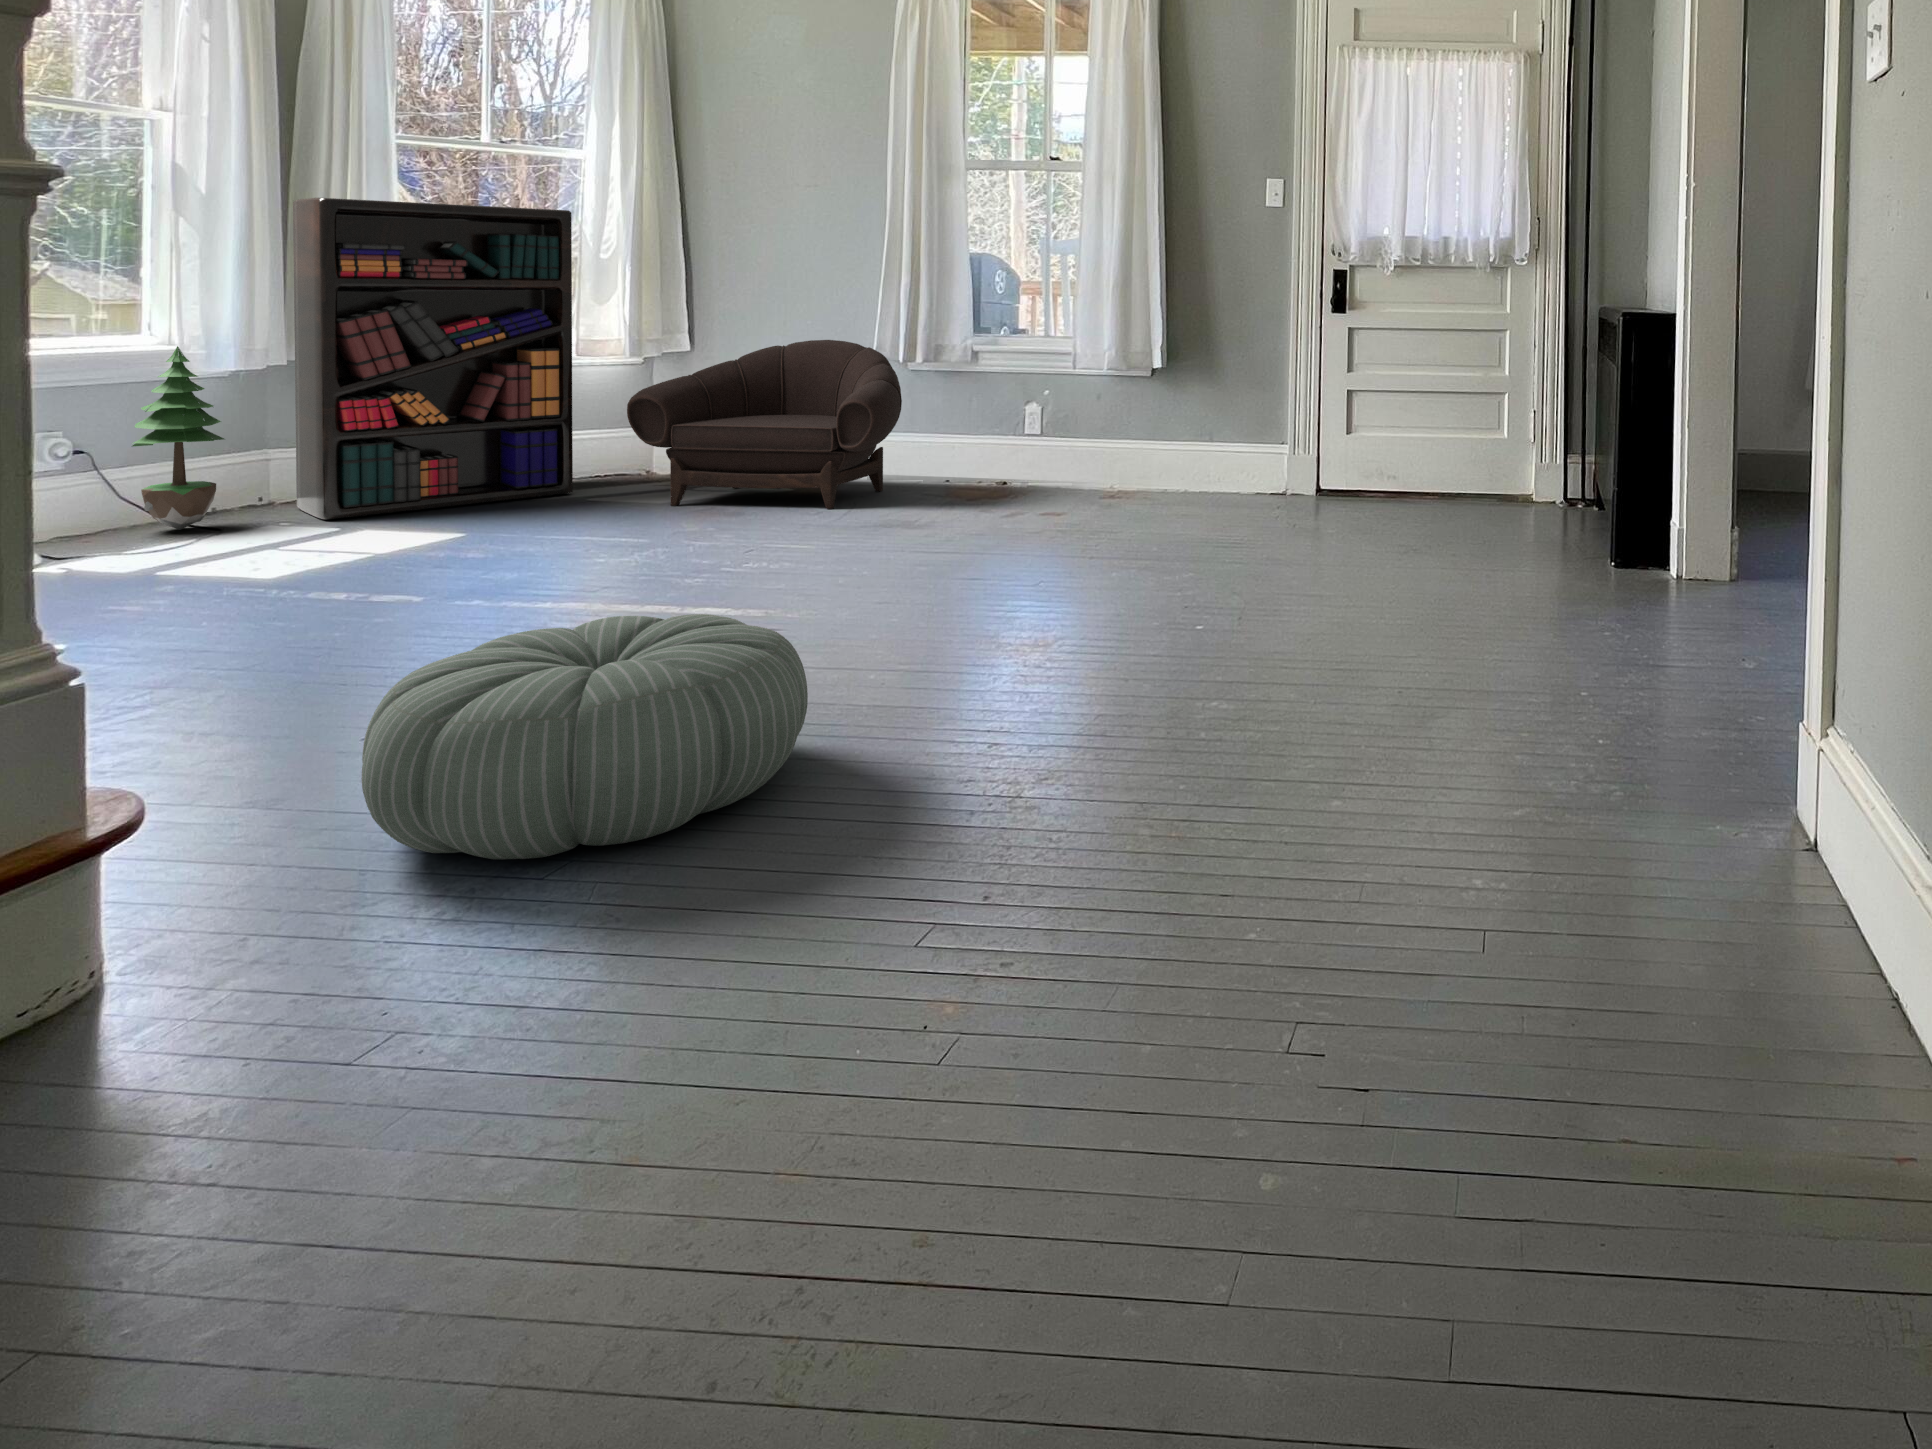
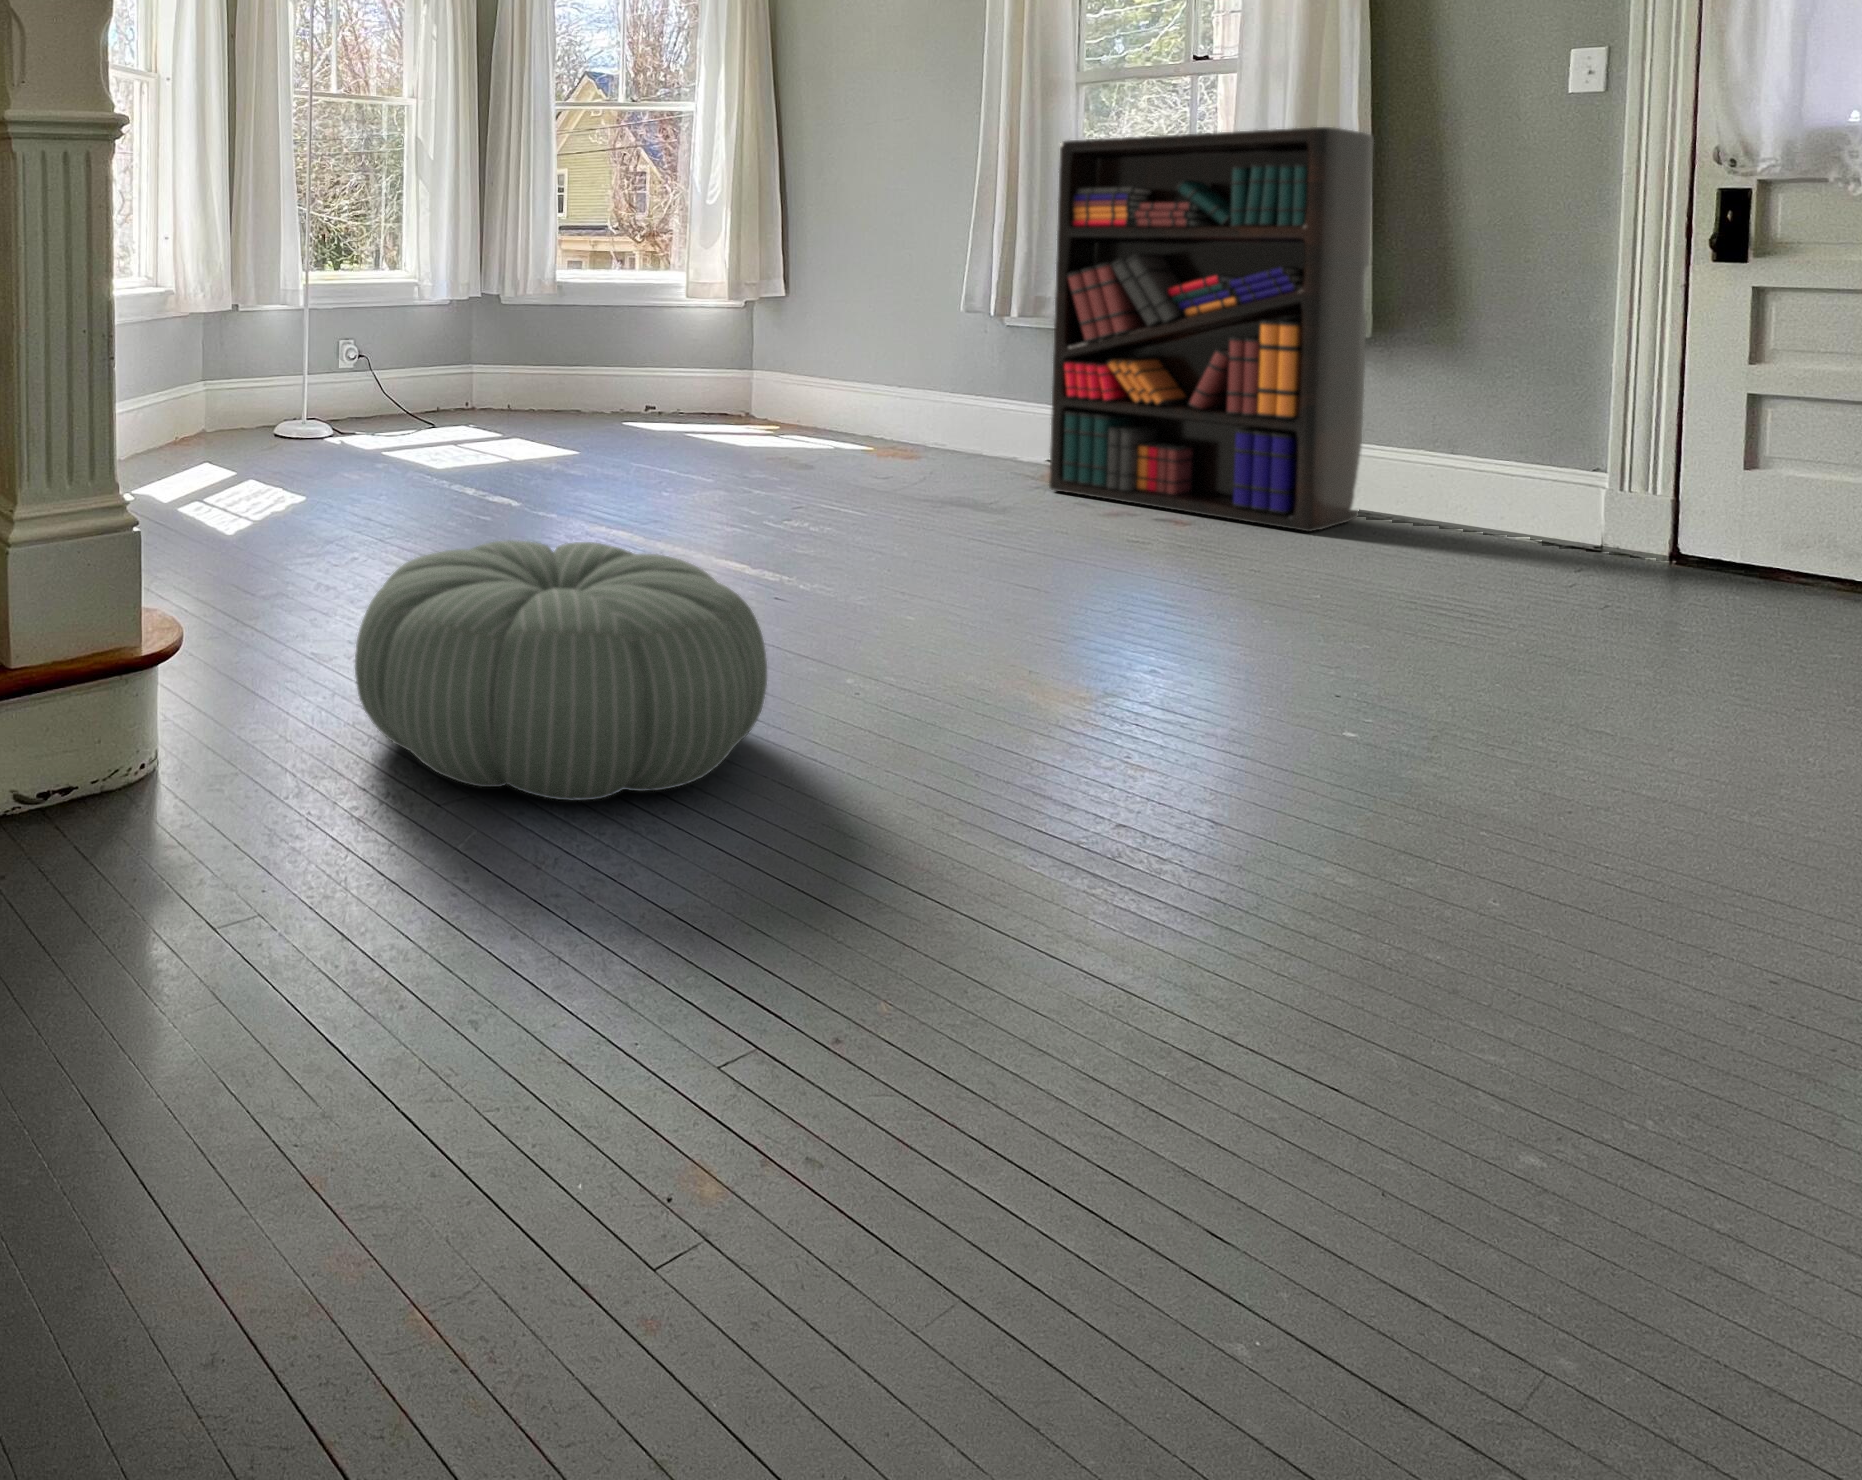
bookshelf: present [293,198,573,520] -> present [1049,127,1374,531]
armchair: present [627,340,902,509] -> none [718,291,990,480]
potted tree: present [133,346,224,530] -> none [390,279,443,427]

